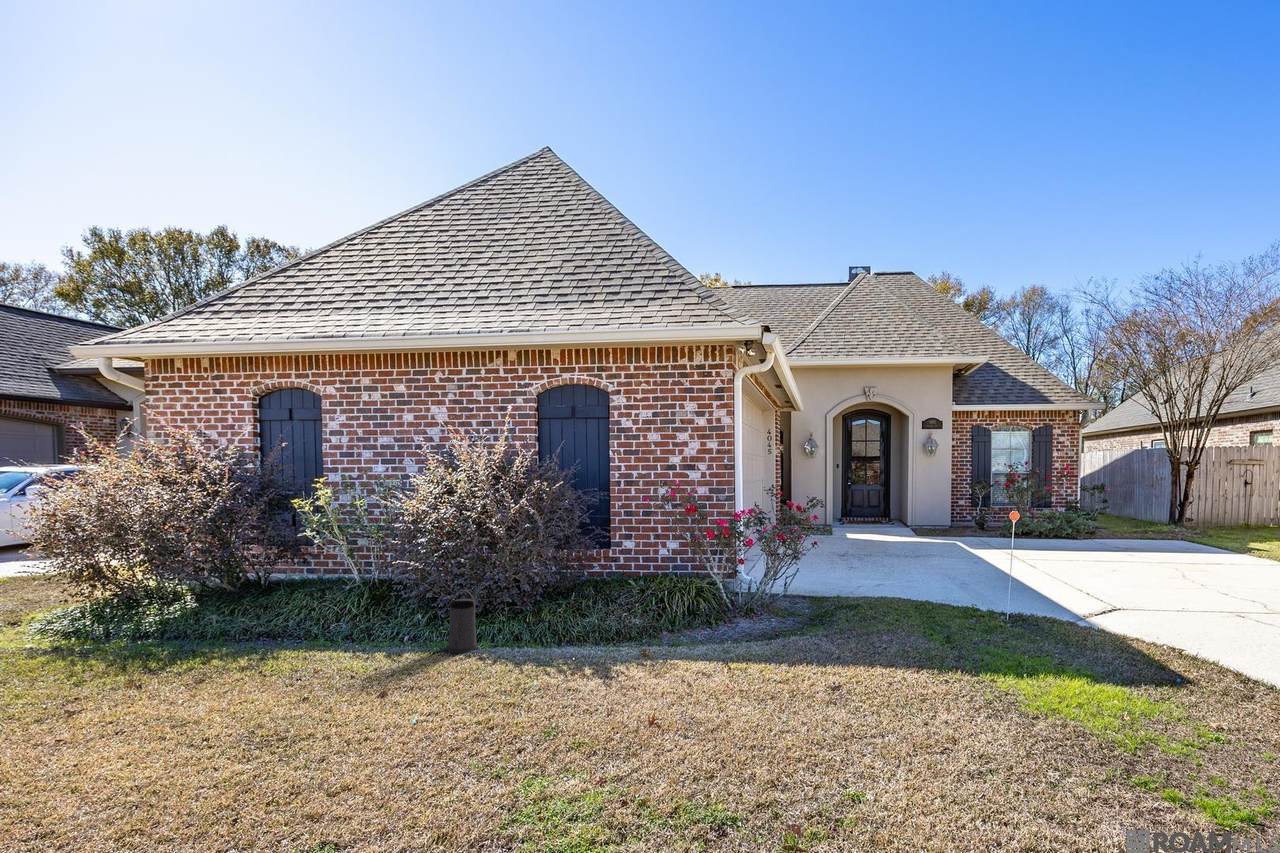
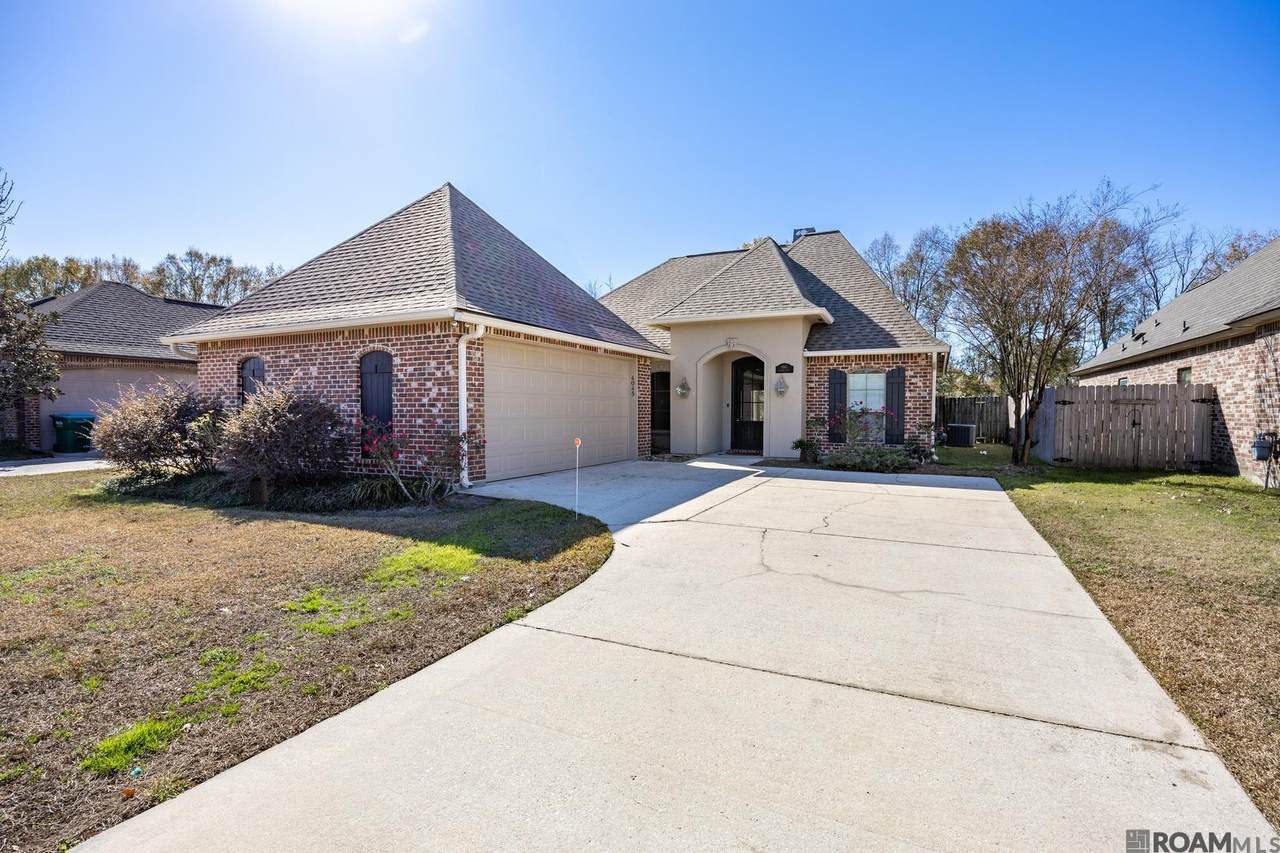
potted plant: none [942,503,980,532] -> present [791,438,817,461]

